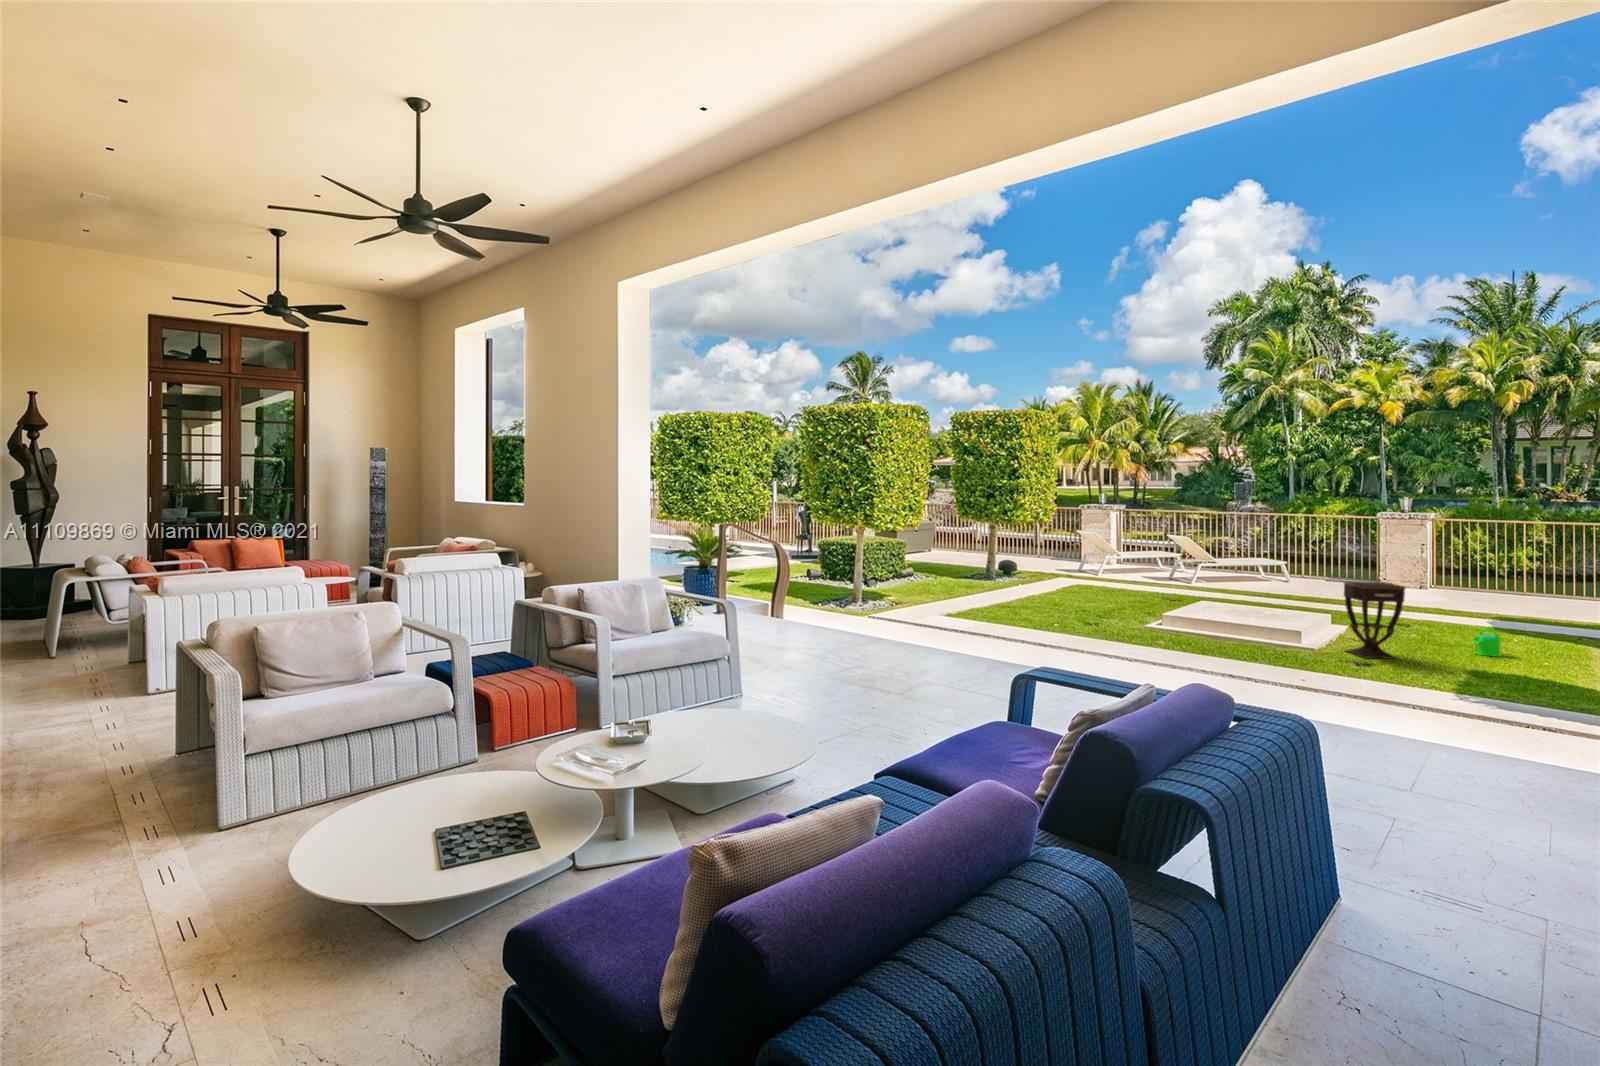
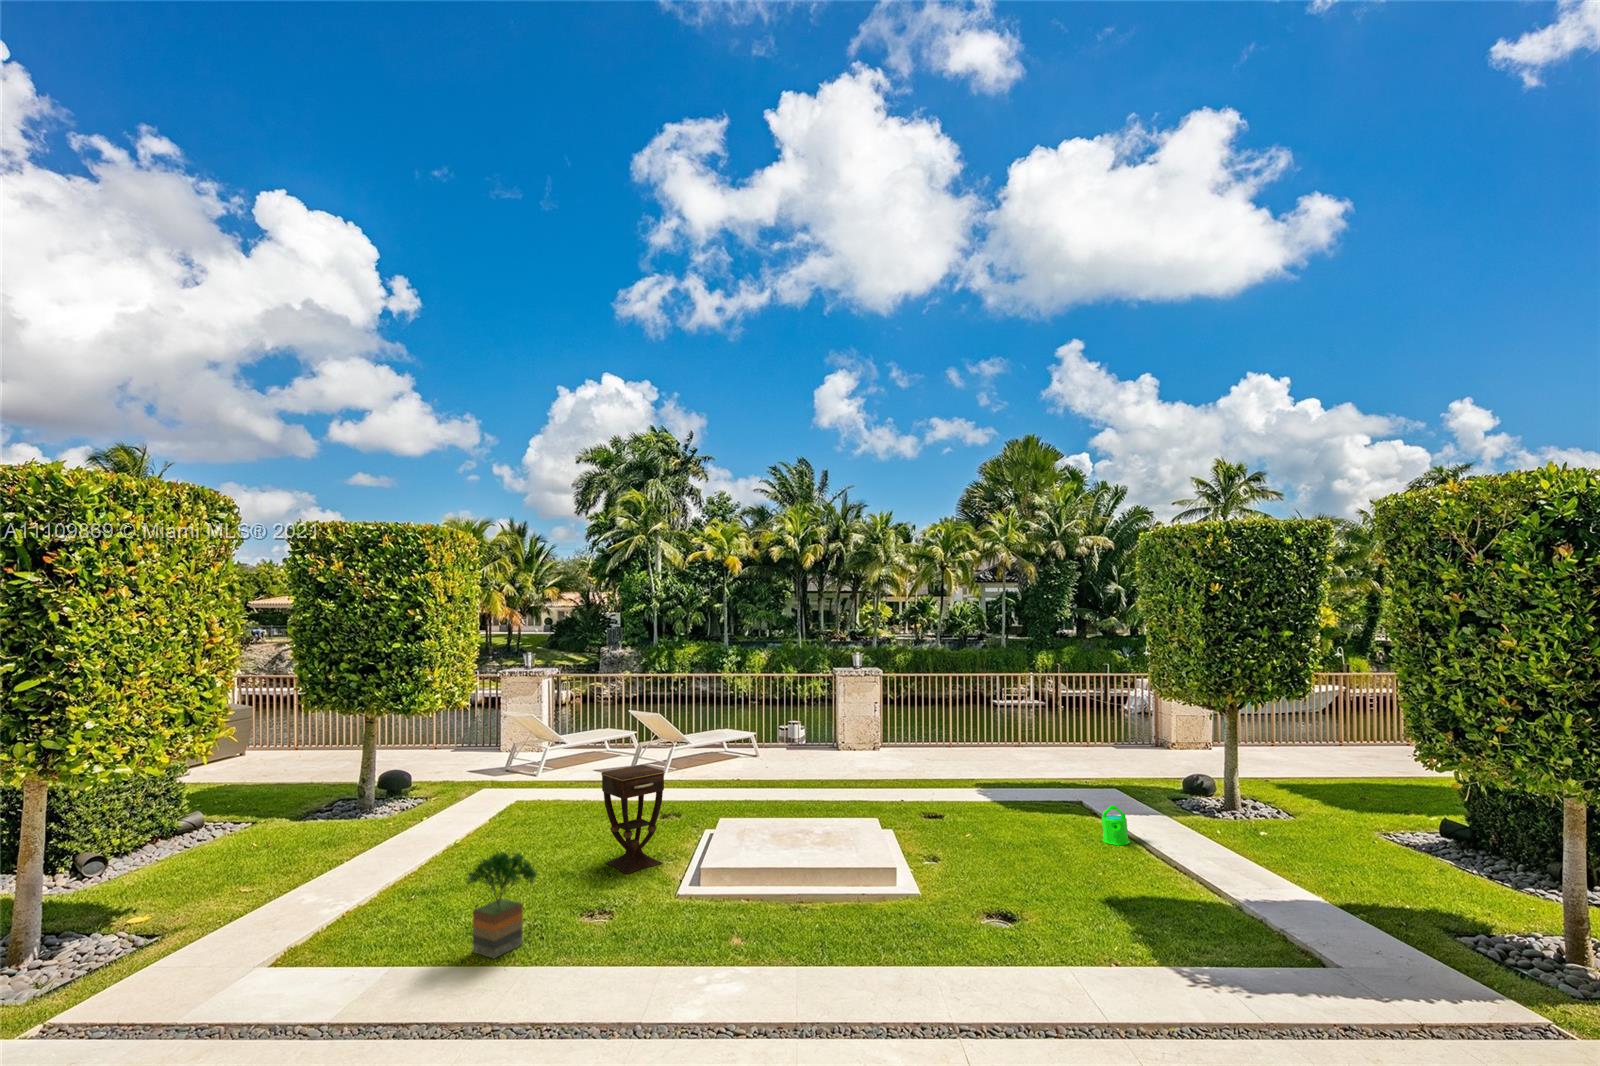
potted tree: none [1012,579,1045,622] -> present [466,852,537,958]
side table: present [1344,582,1405,659] -> present [601,765,665,874]

